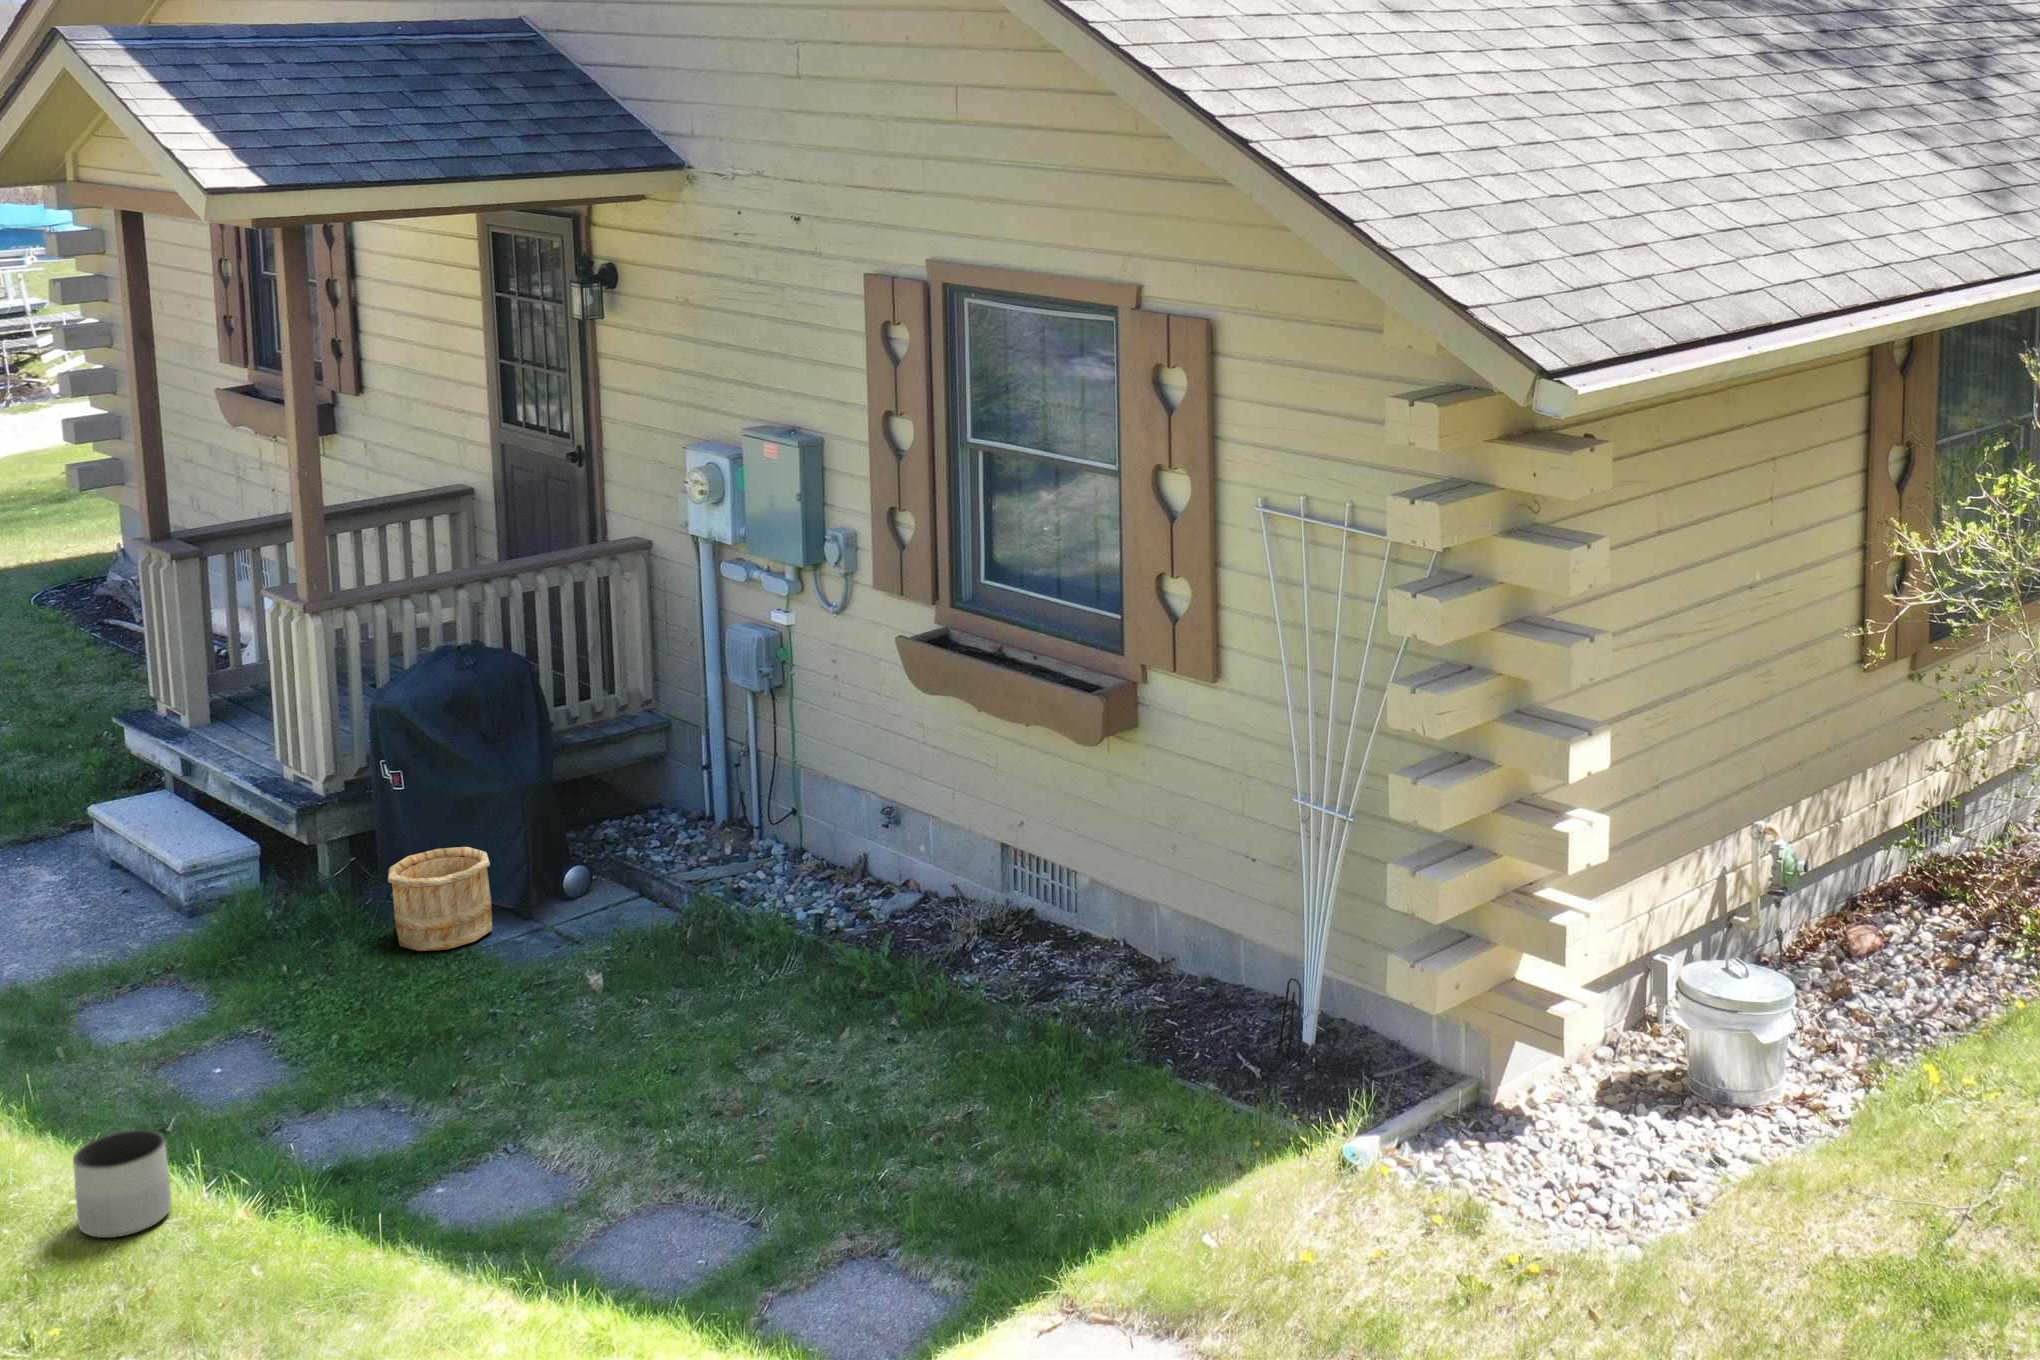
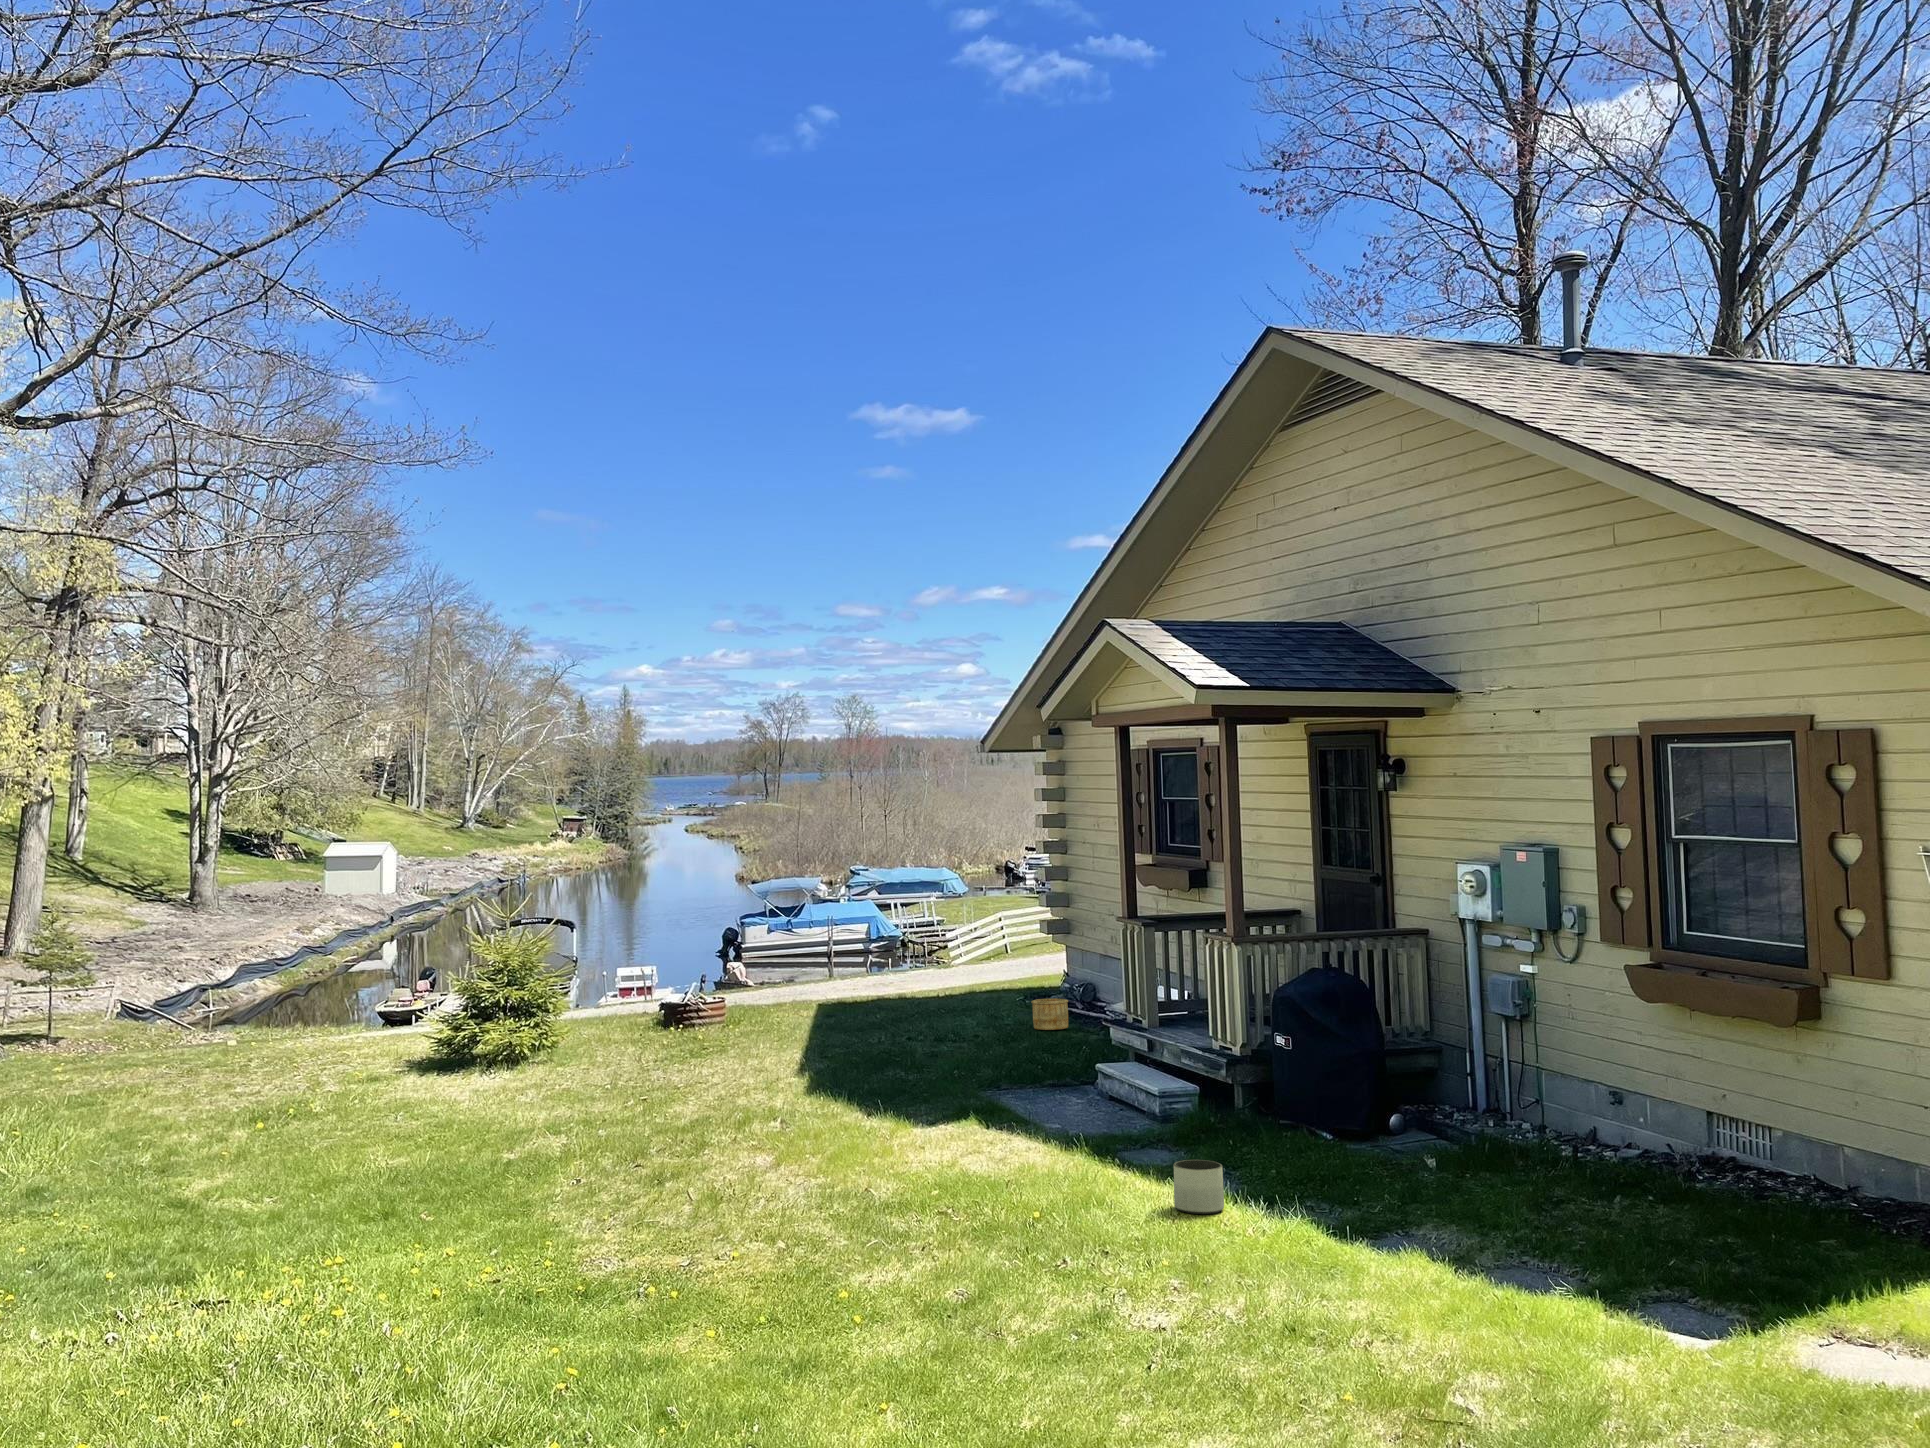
wooden bucket: present [388,847,492,951] -> present [1031,998,1068,1030]

